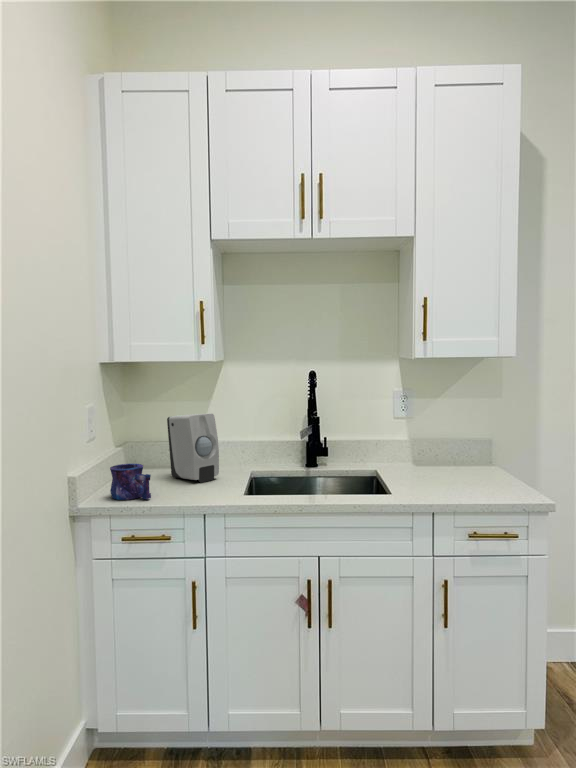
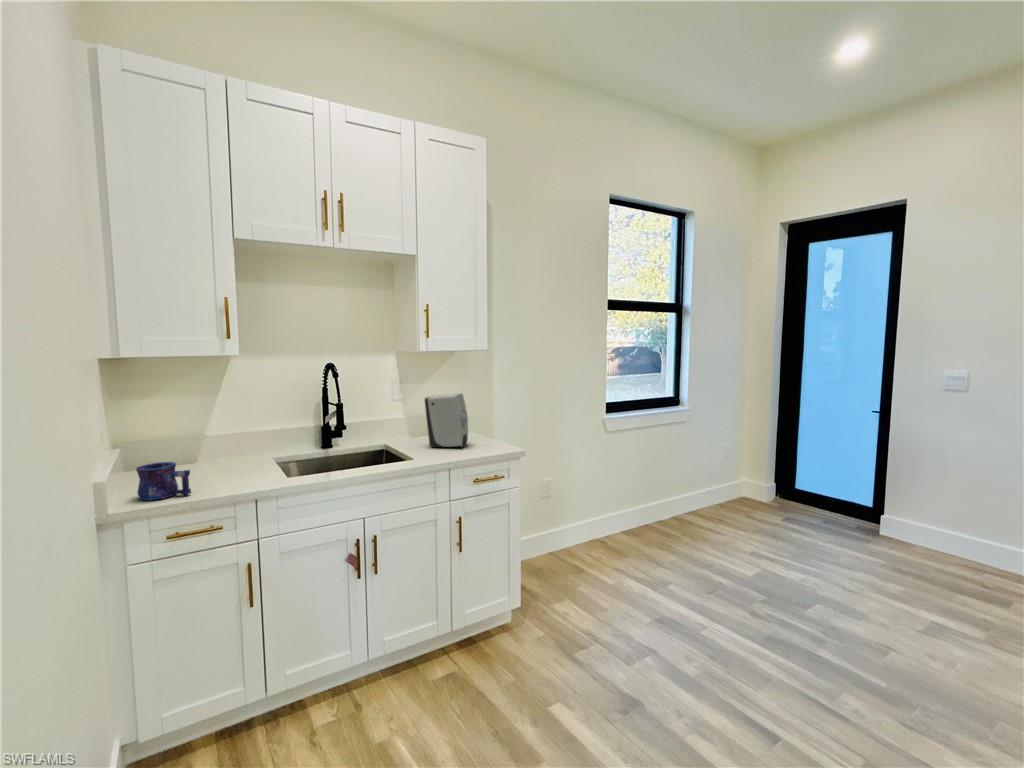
soap dispenser: present [167,414,219,483] -> present [425,393,468,448]

